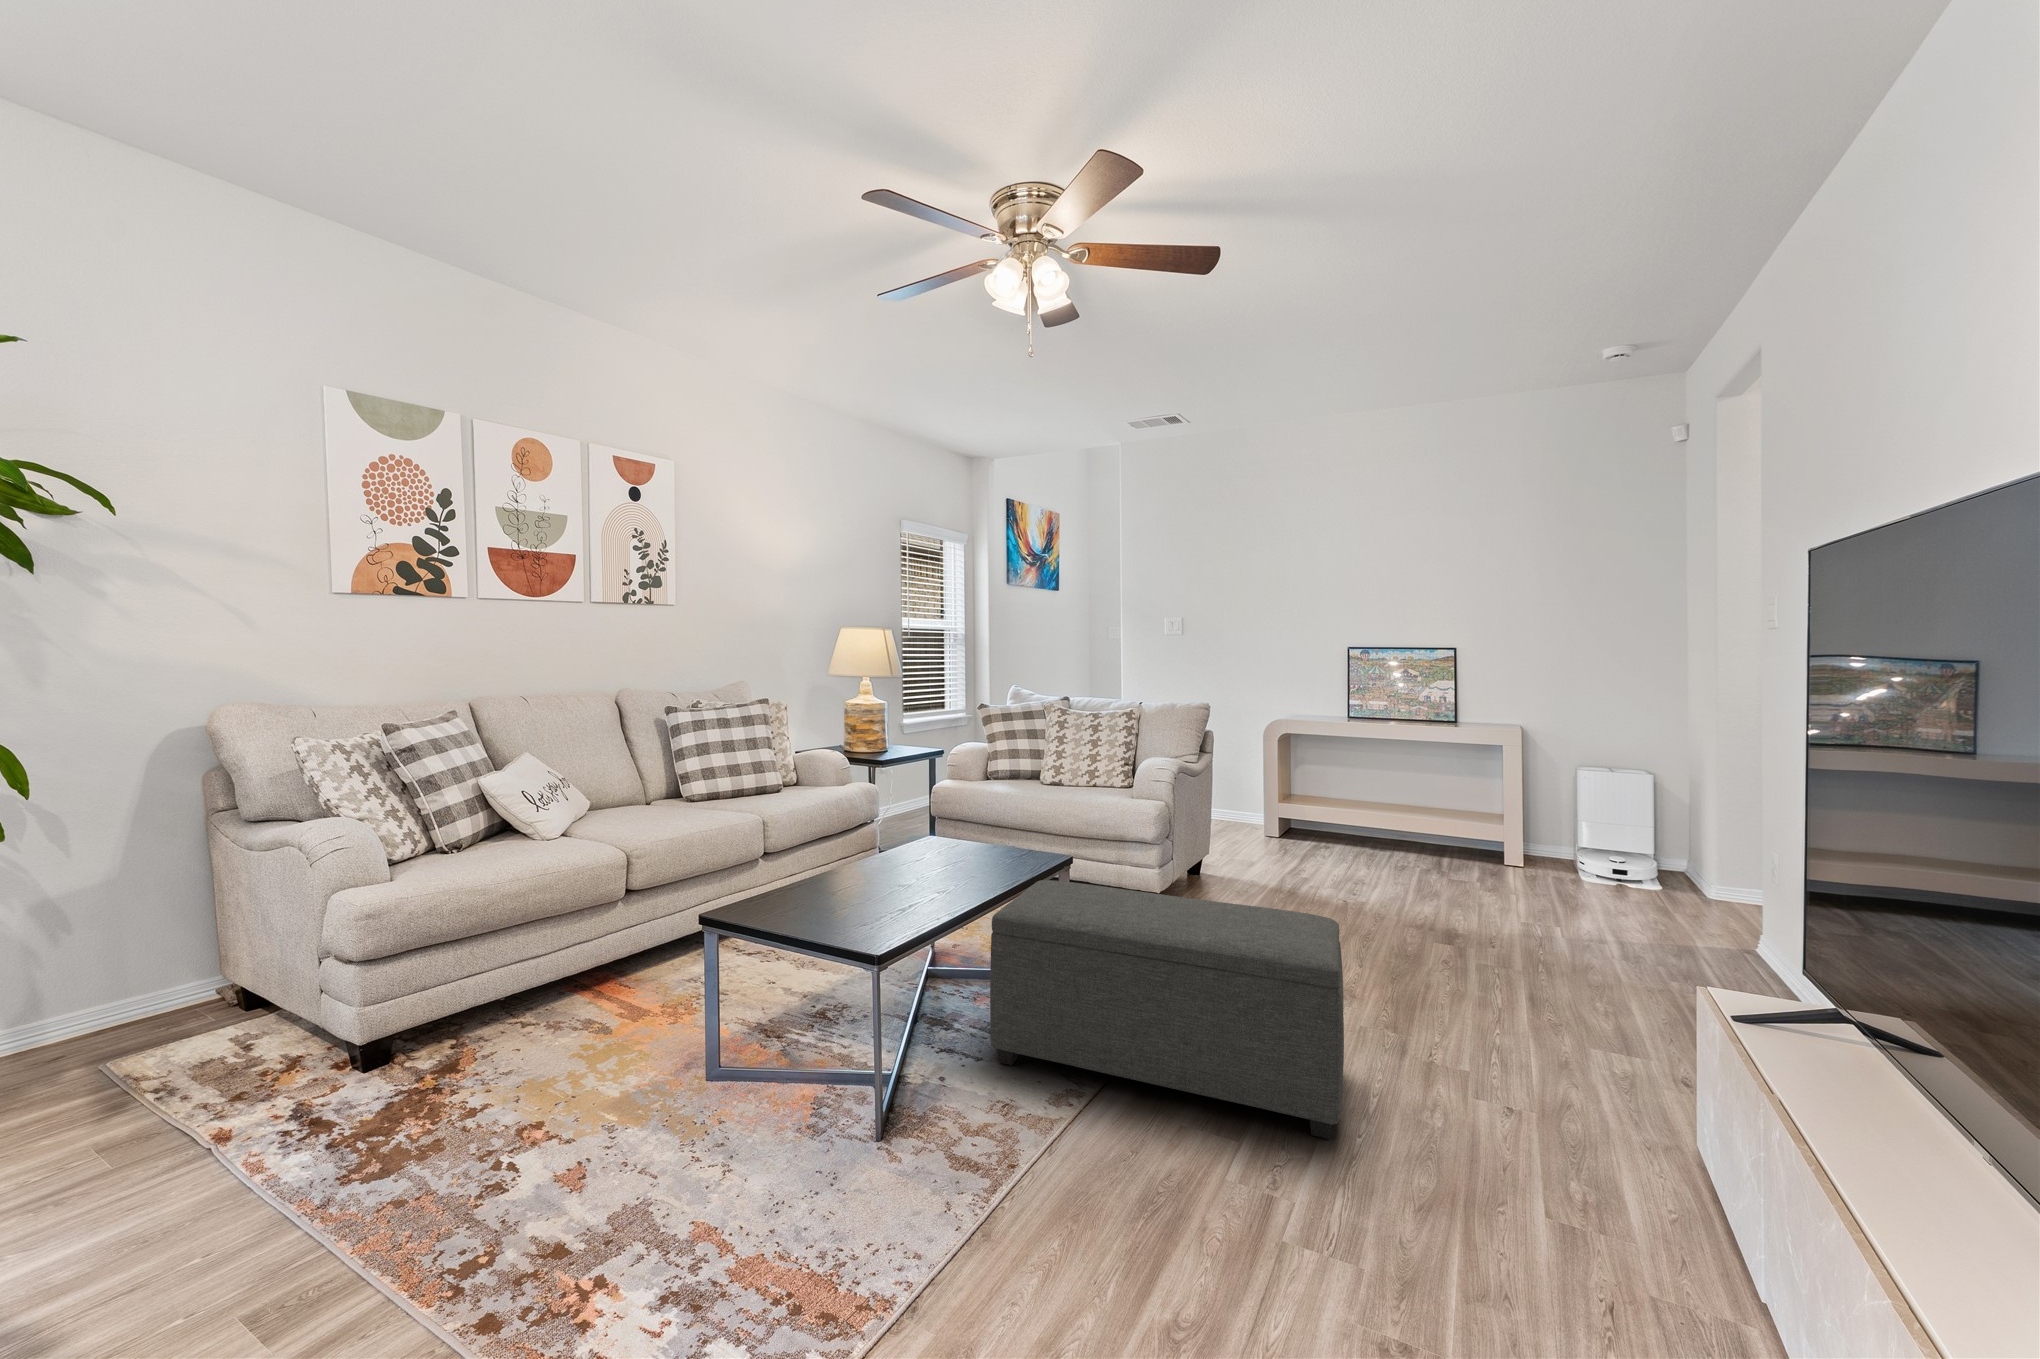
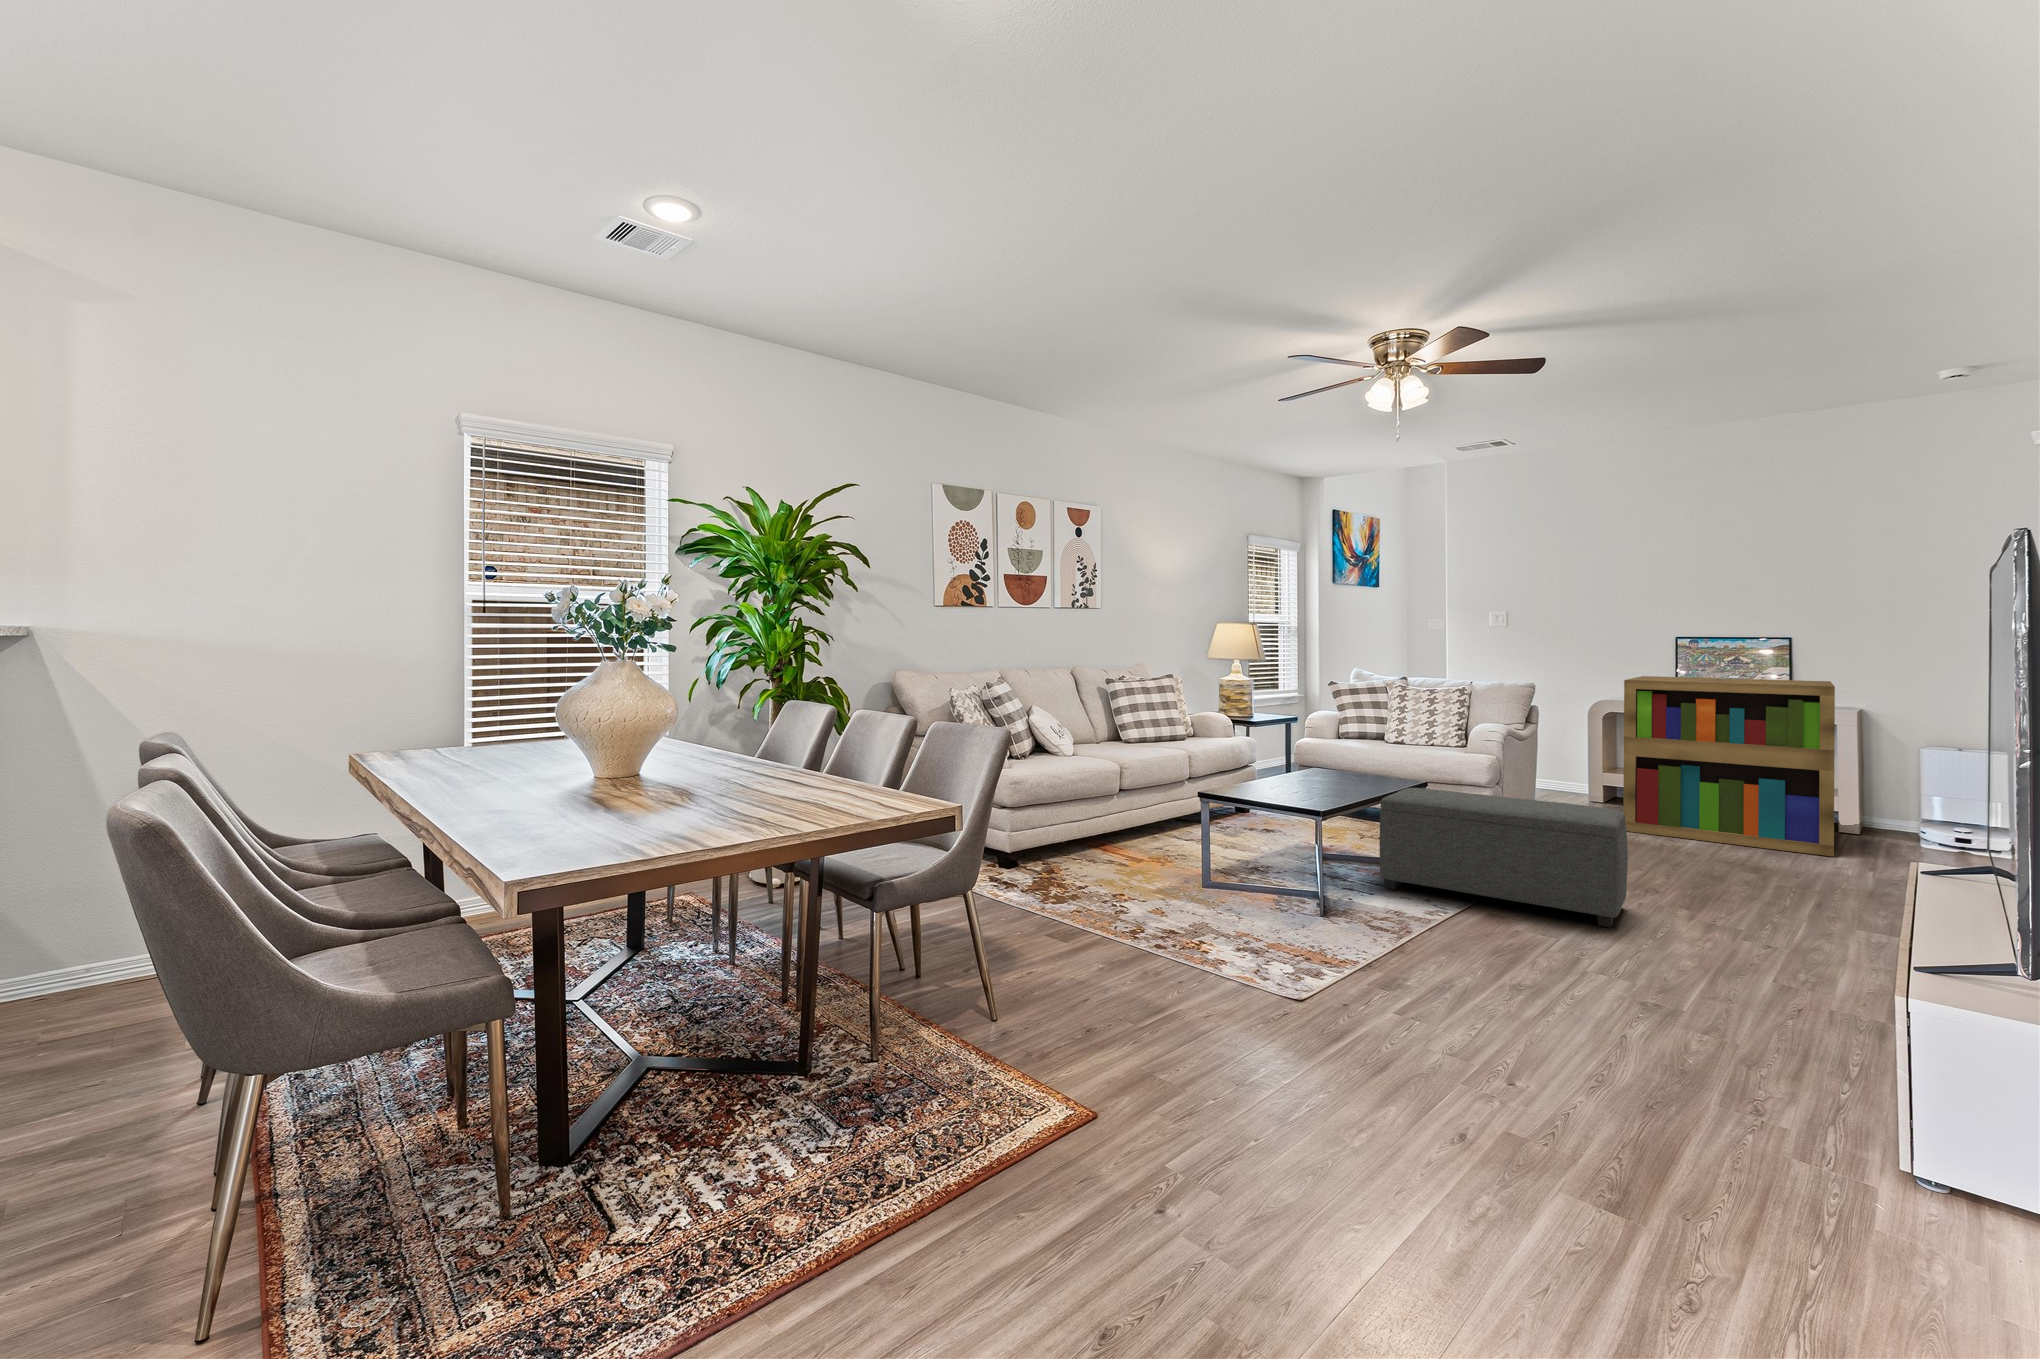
bookshelf: none [1305,691,1527,912] -> present [1623,676,1835,856]

